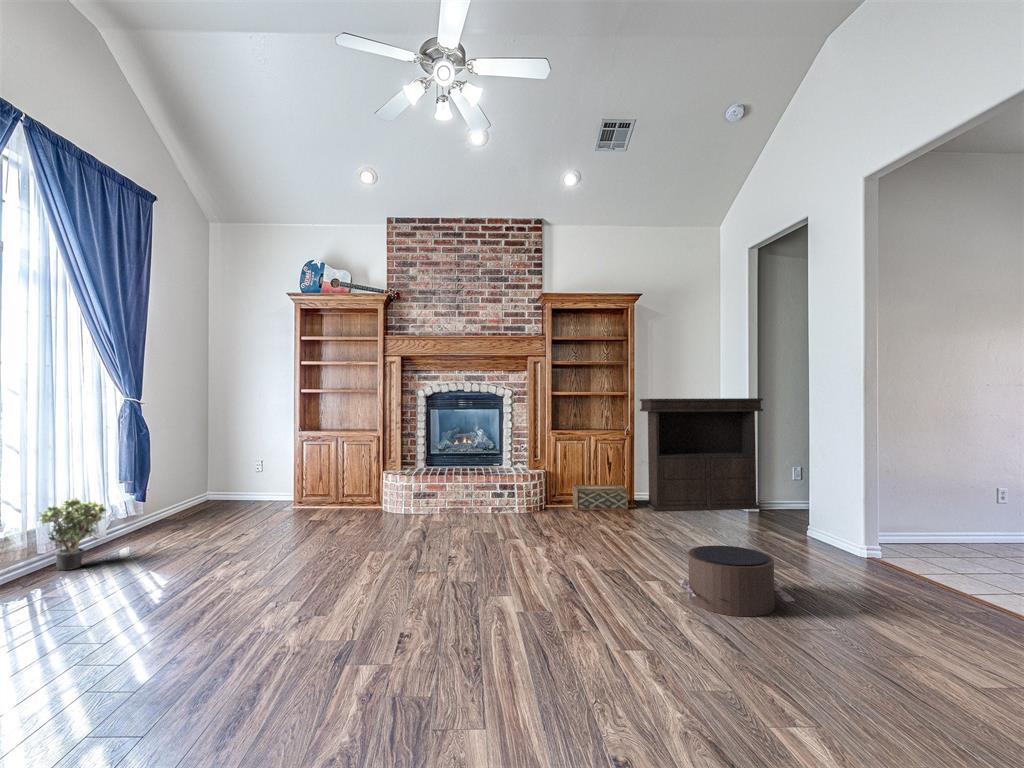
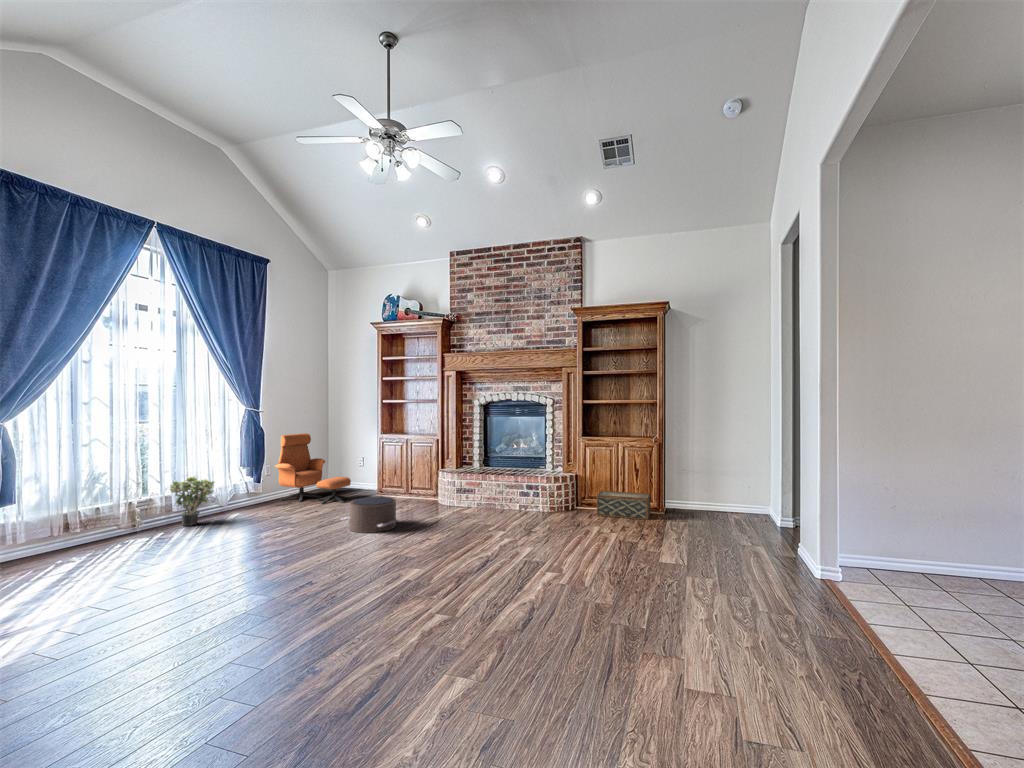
console table: present [640,398,763,511] -> none [667,409,802,534]
lounge chair: none [160,436,269,527] -> present [275,433,352,504]
pouf: present [679,545,794,616] -> present [340,497,397,533]

